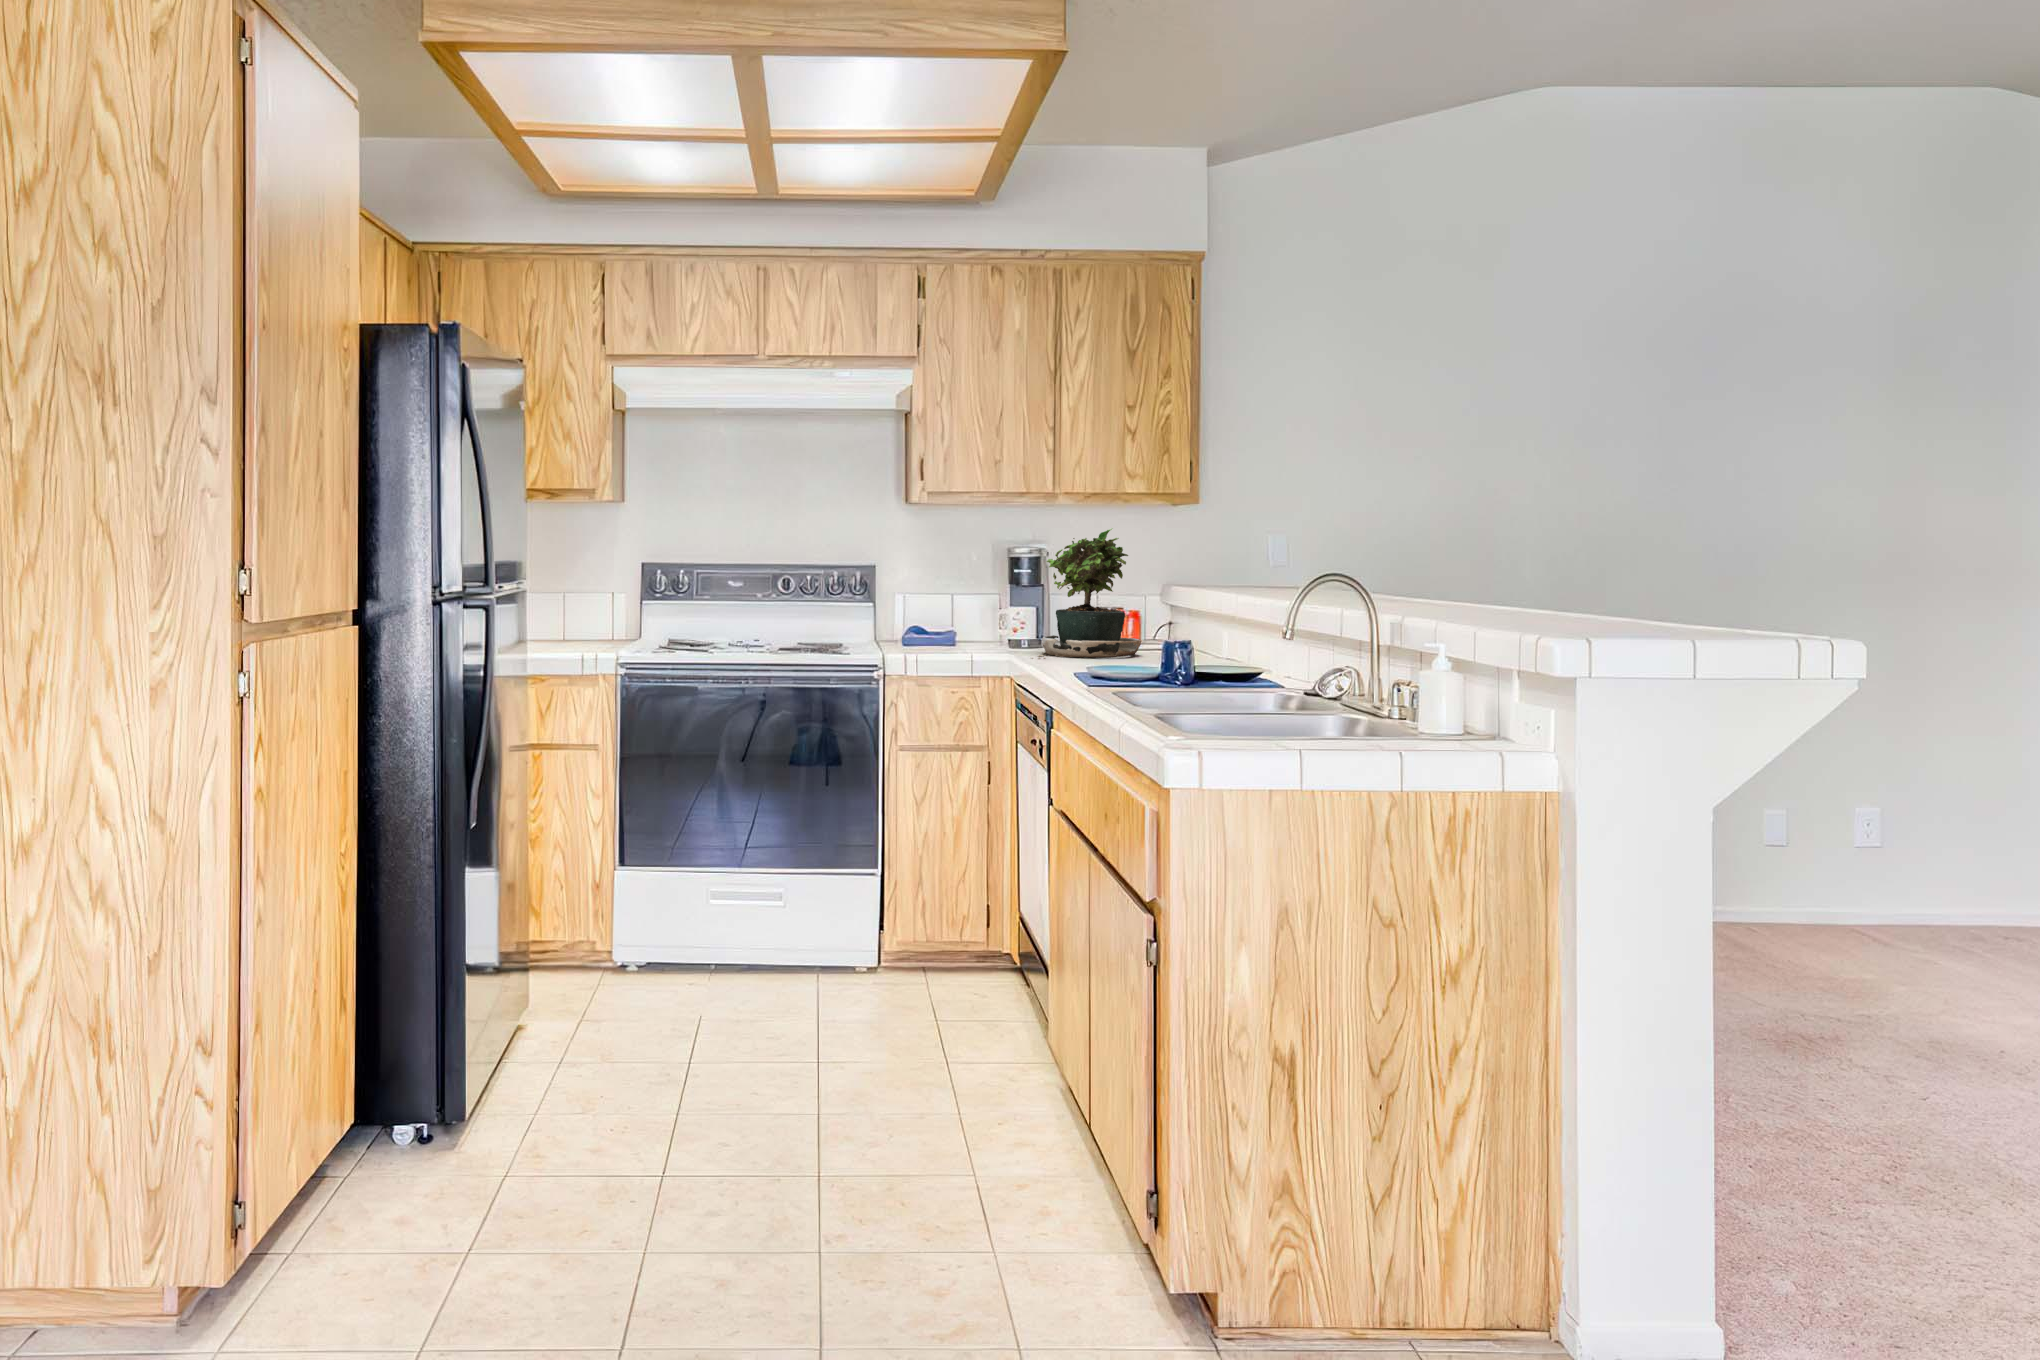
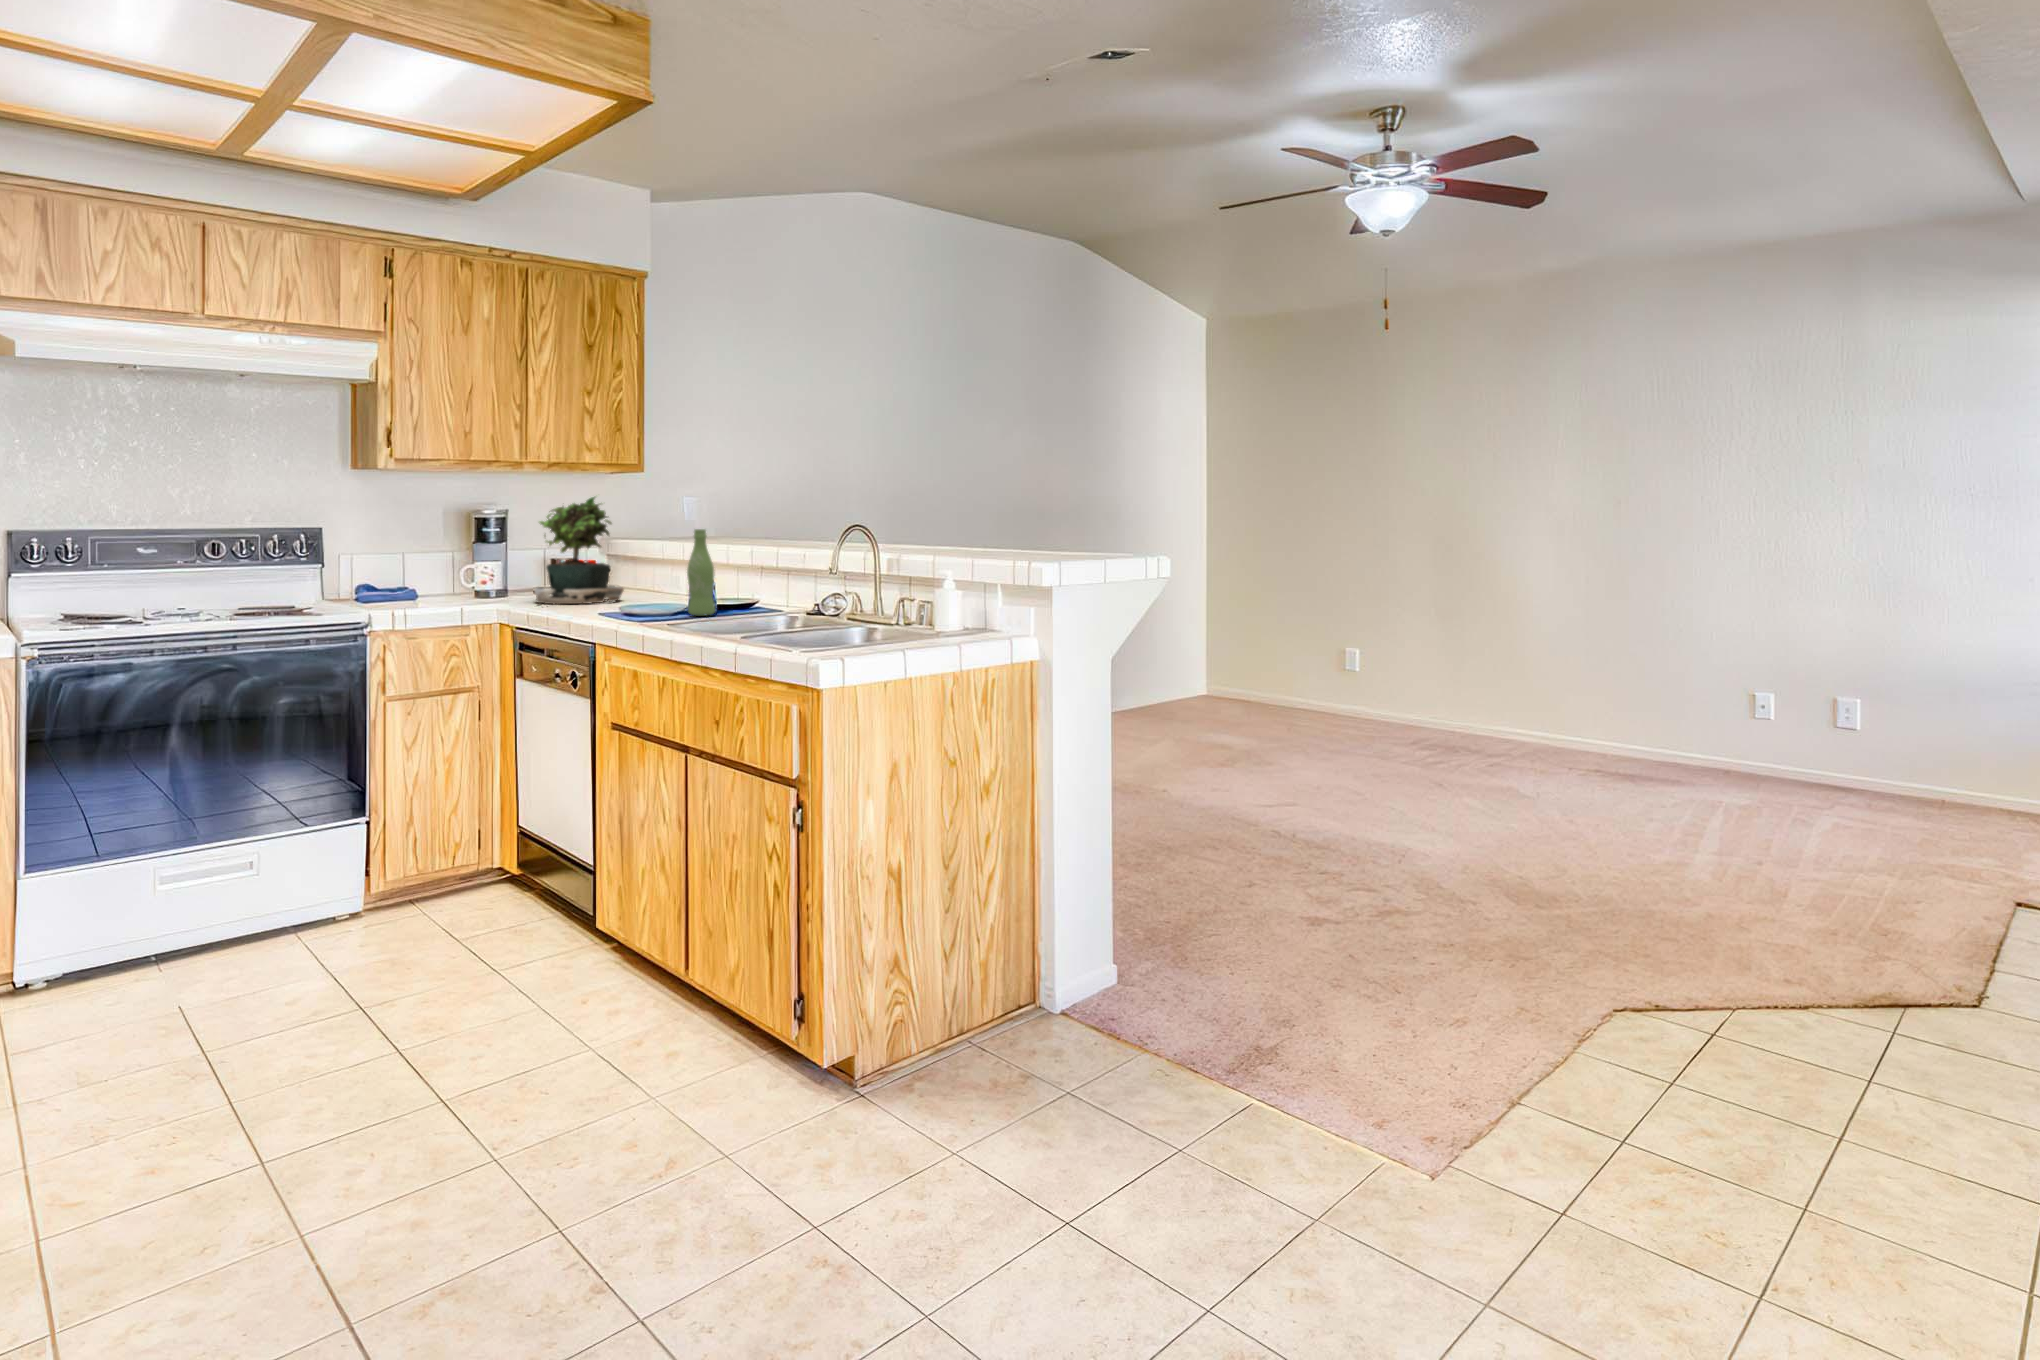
bottle: none [1164,571,1198,680] -> present [687,529,715,616]

